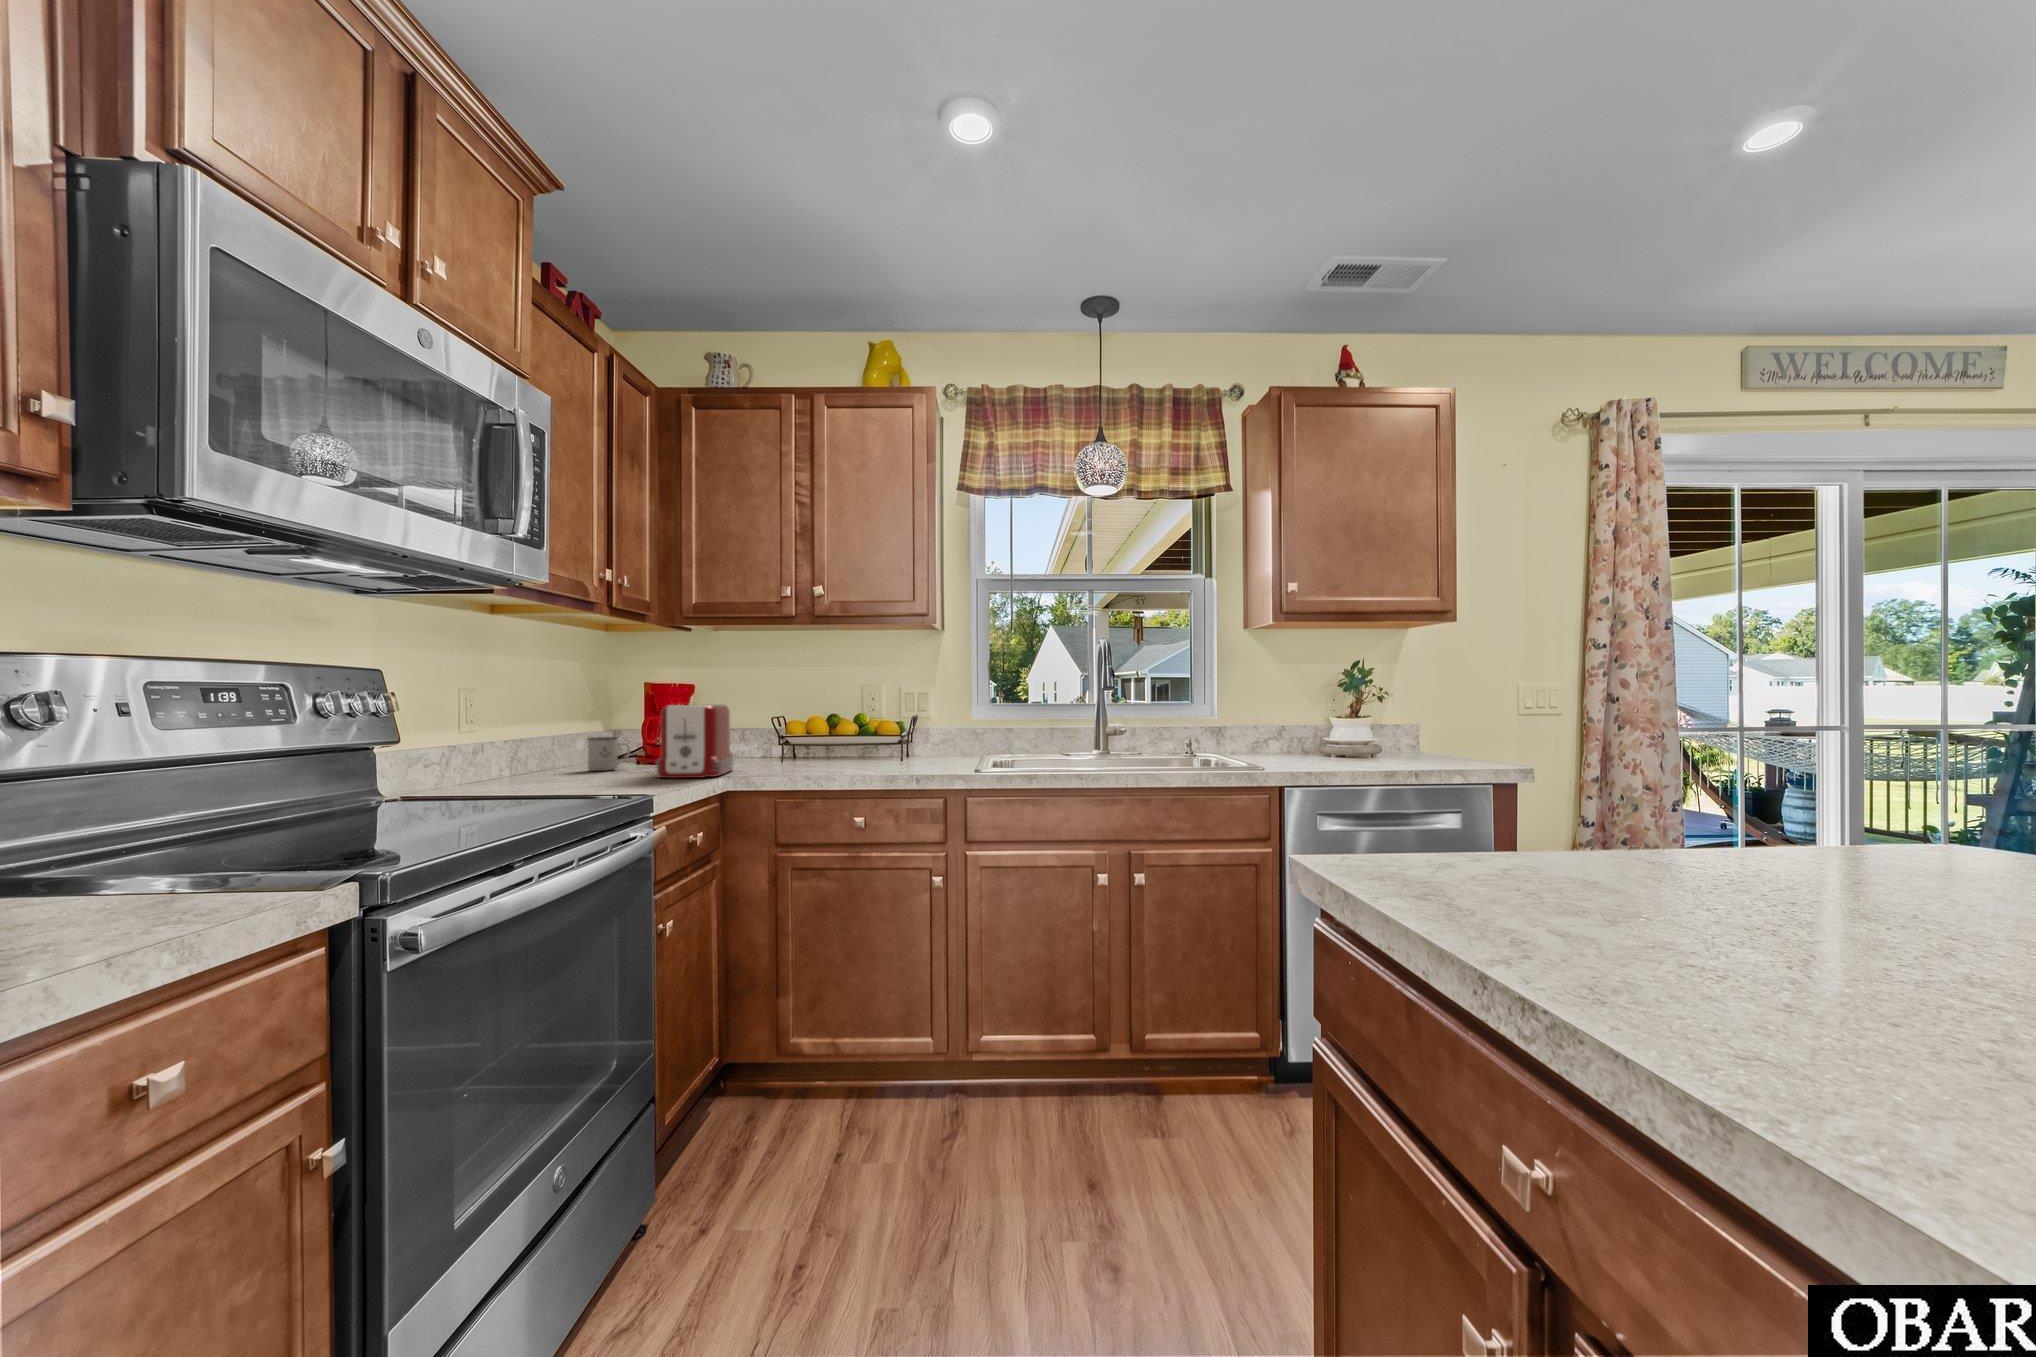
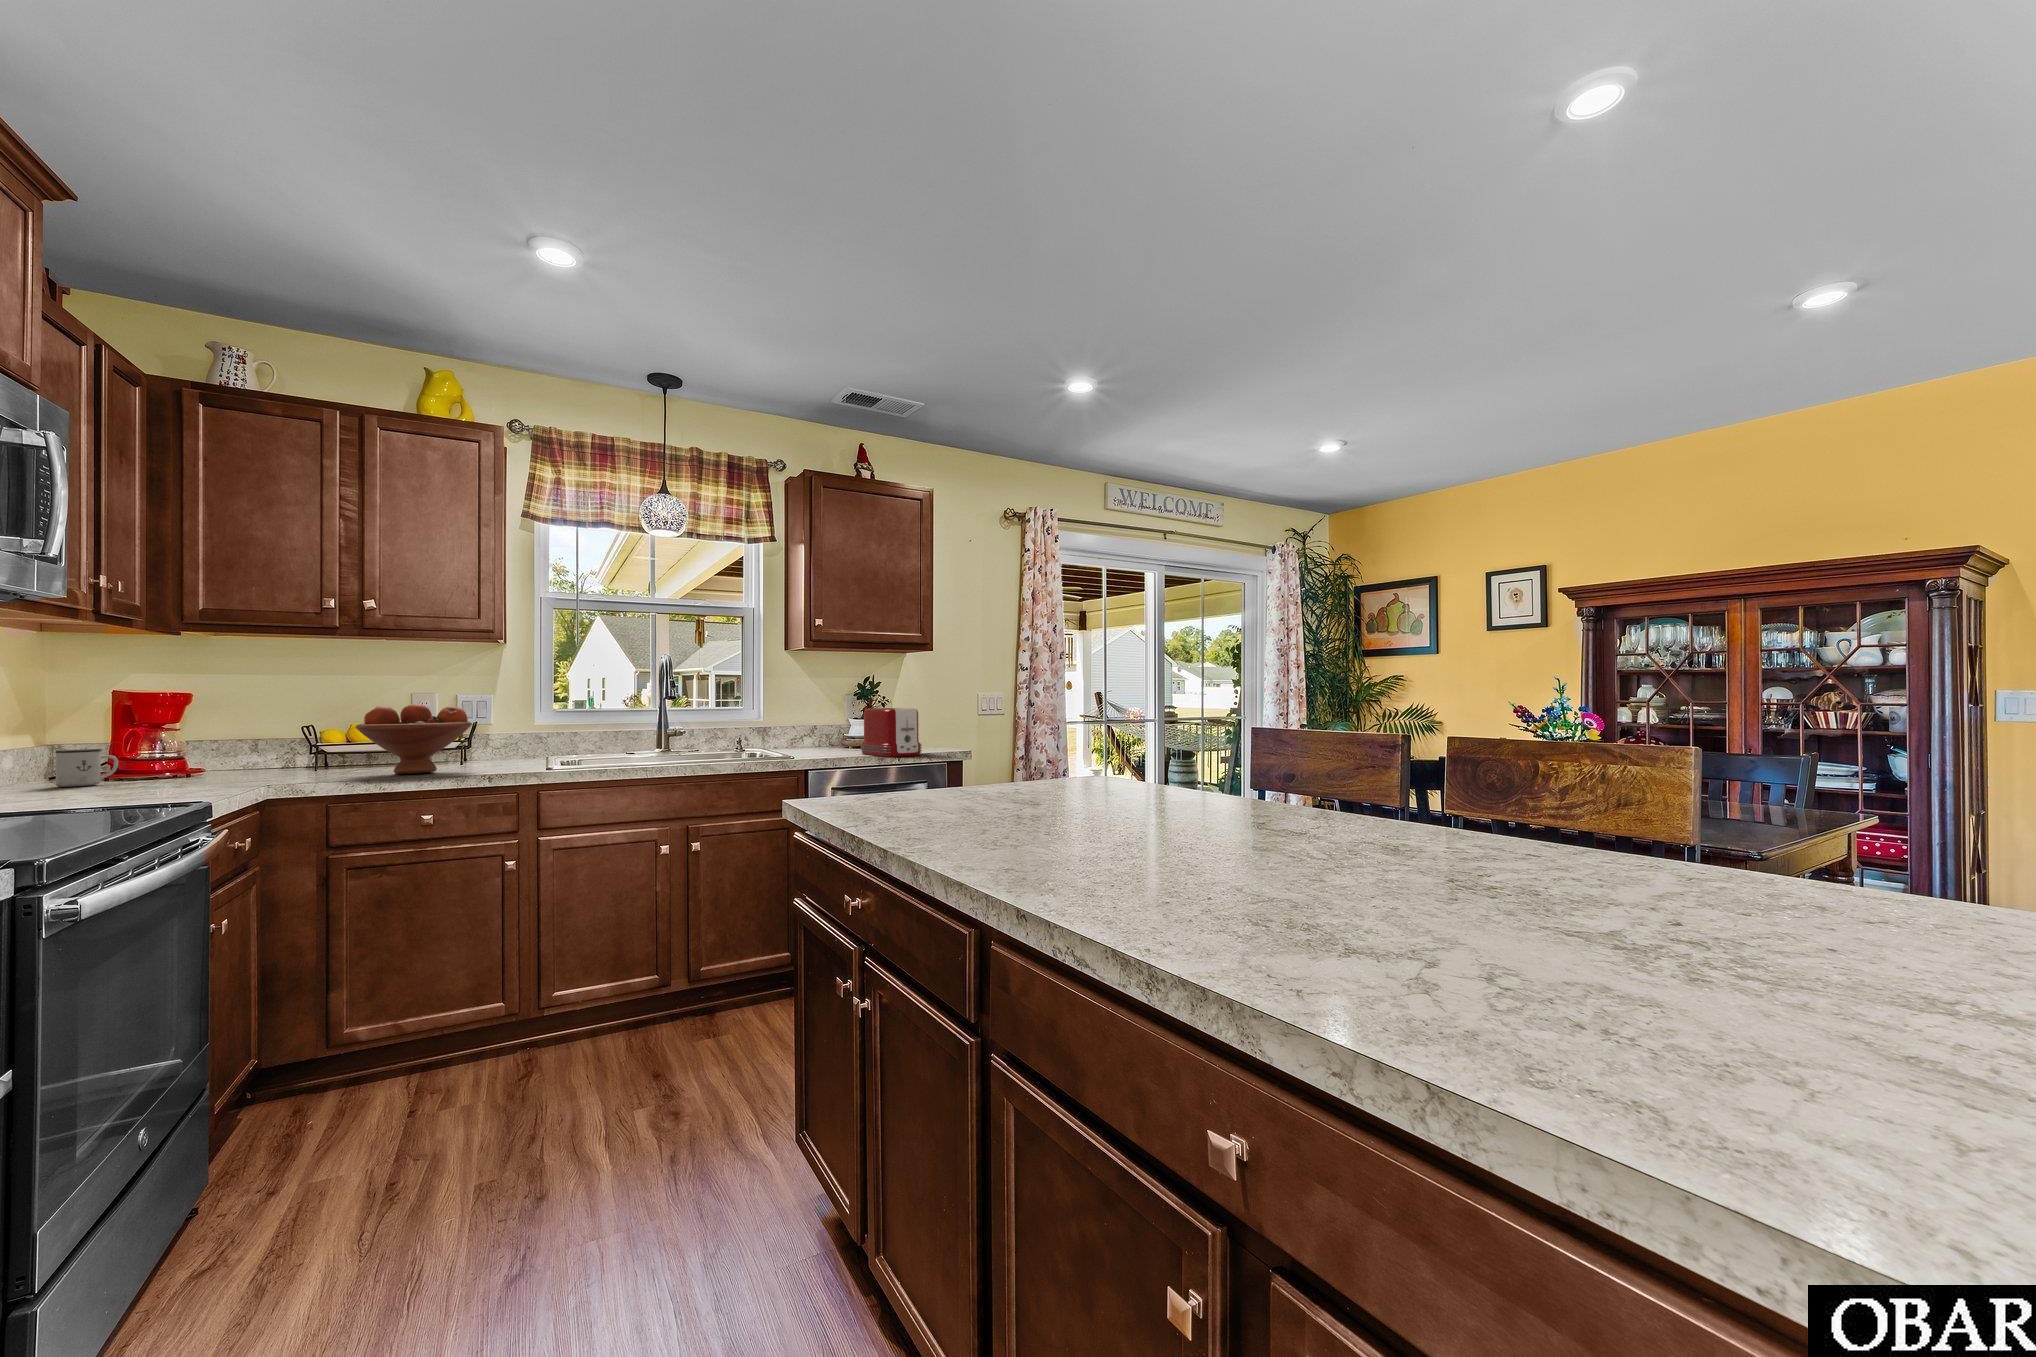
fruit bowl: none [801,696,903,771] -> present [356,704,472,774]
toaster: present [656,705,734,778] -> present [861,708,922,757]

